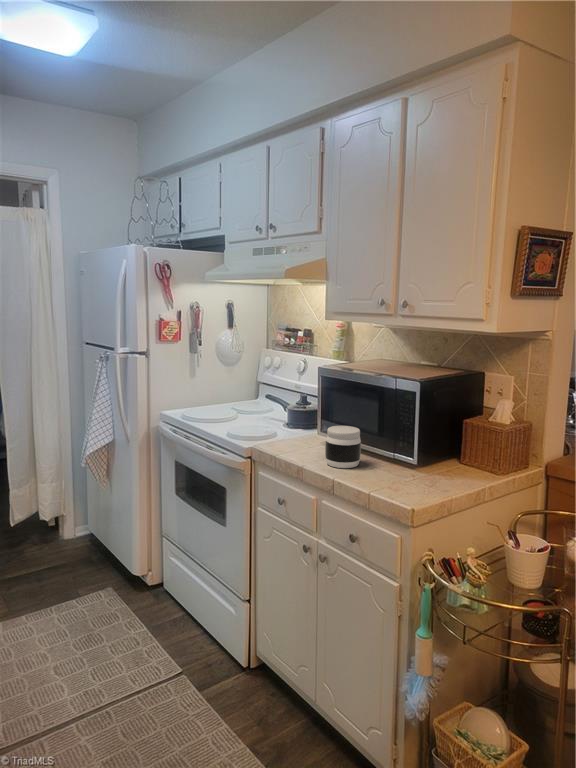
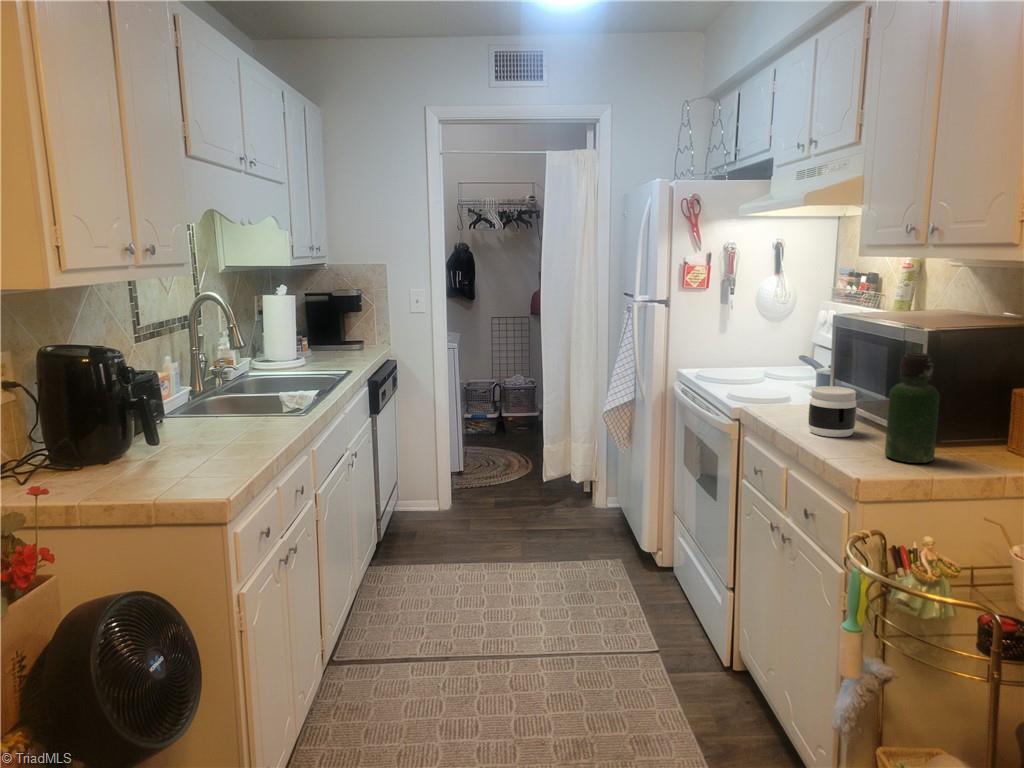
bottle: none [400,399,438,485] -> present [885,353,940,463]

